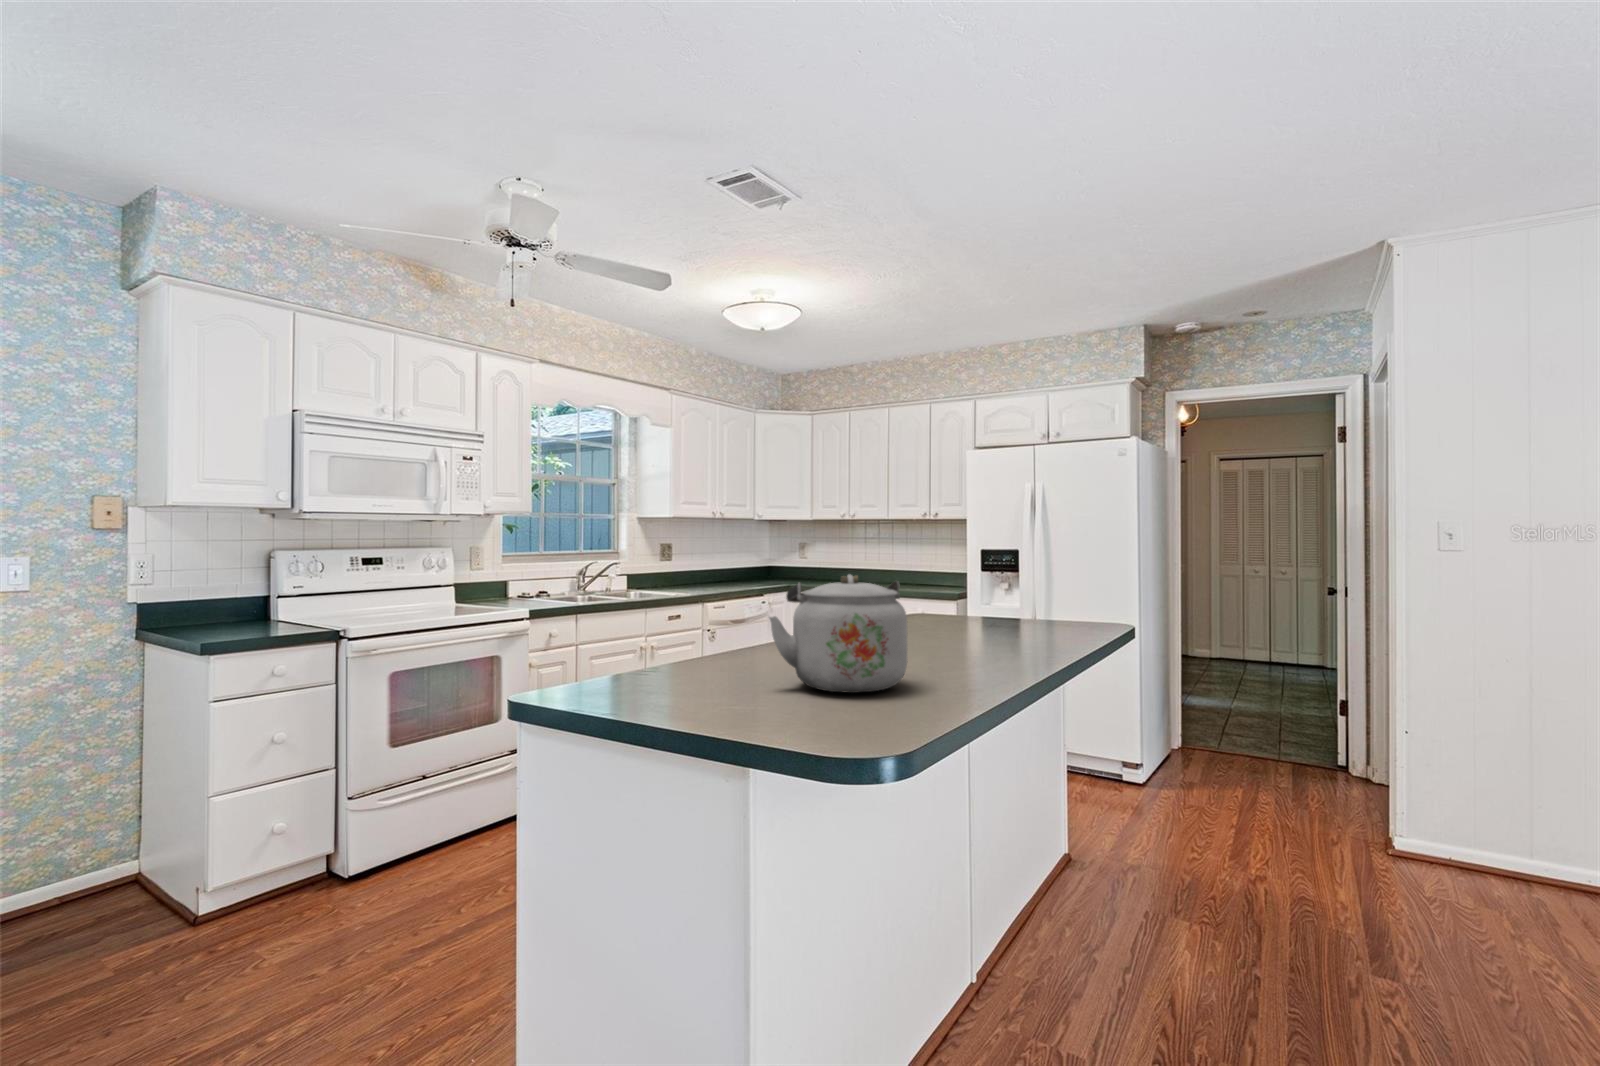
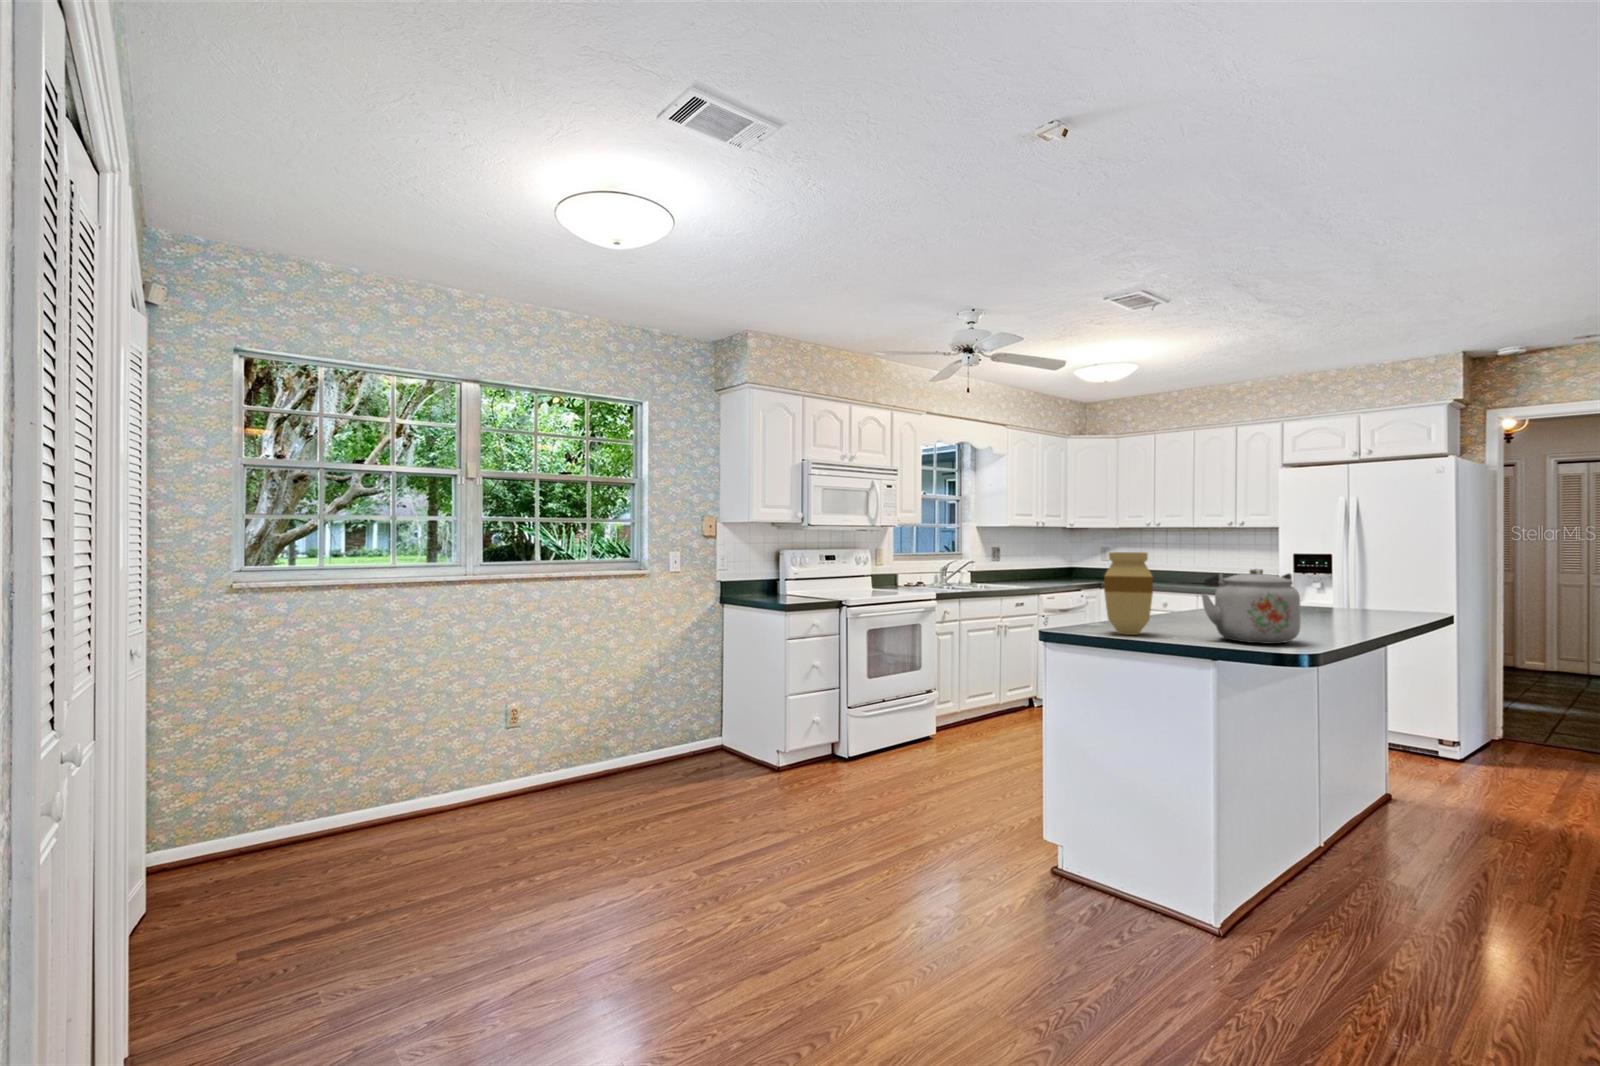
vase: none [632,551,717,683] -> present [1104,552,1153,635]

